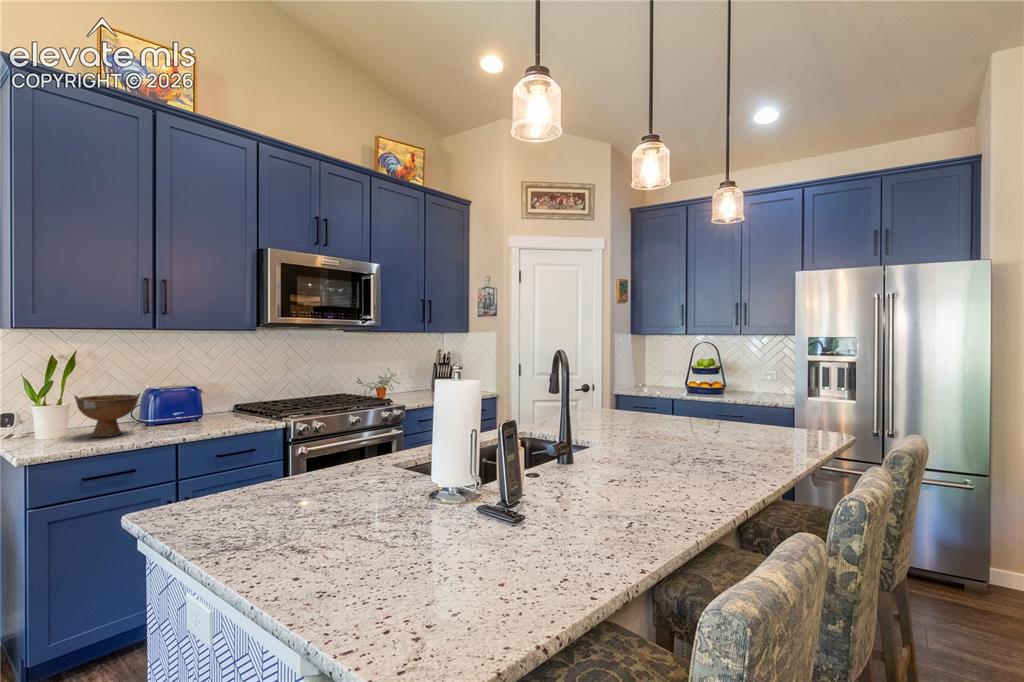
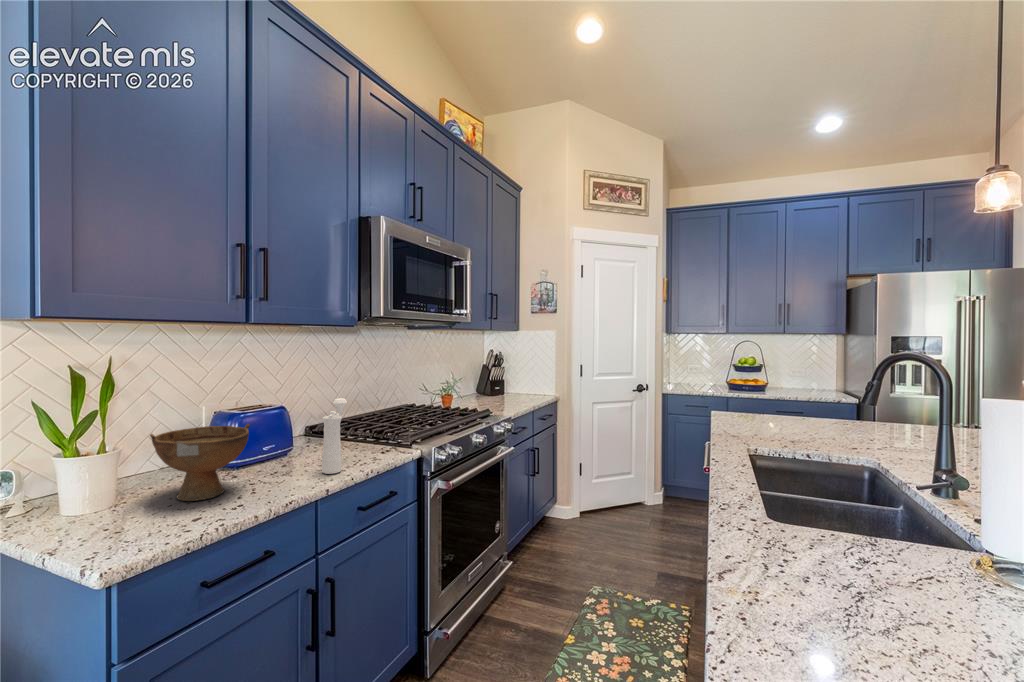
pepper mill: none [191,380,220,430] -> present [322,398,347,474]

